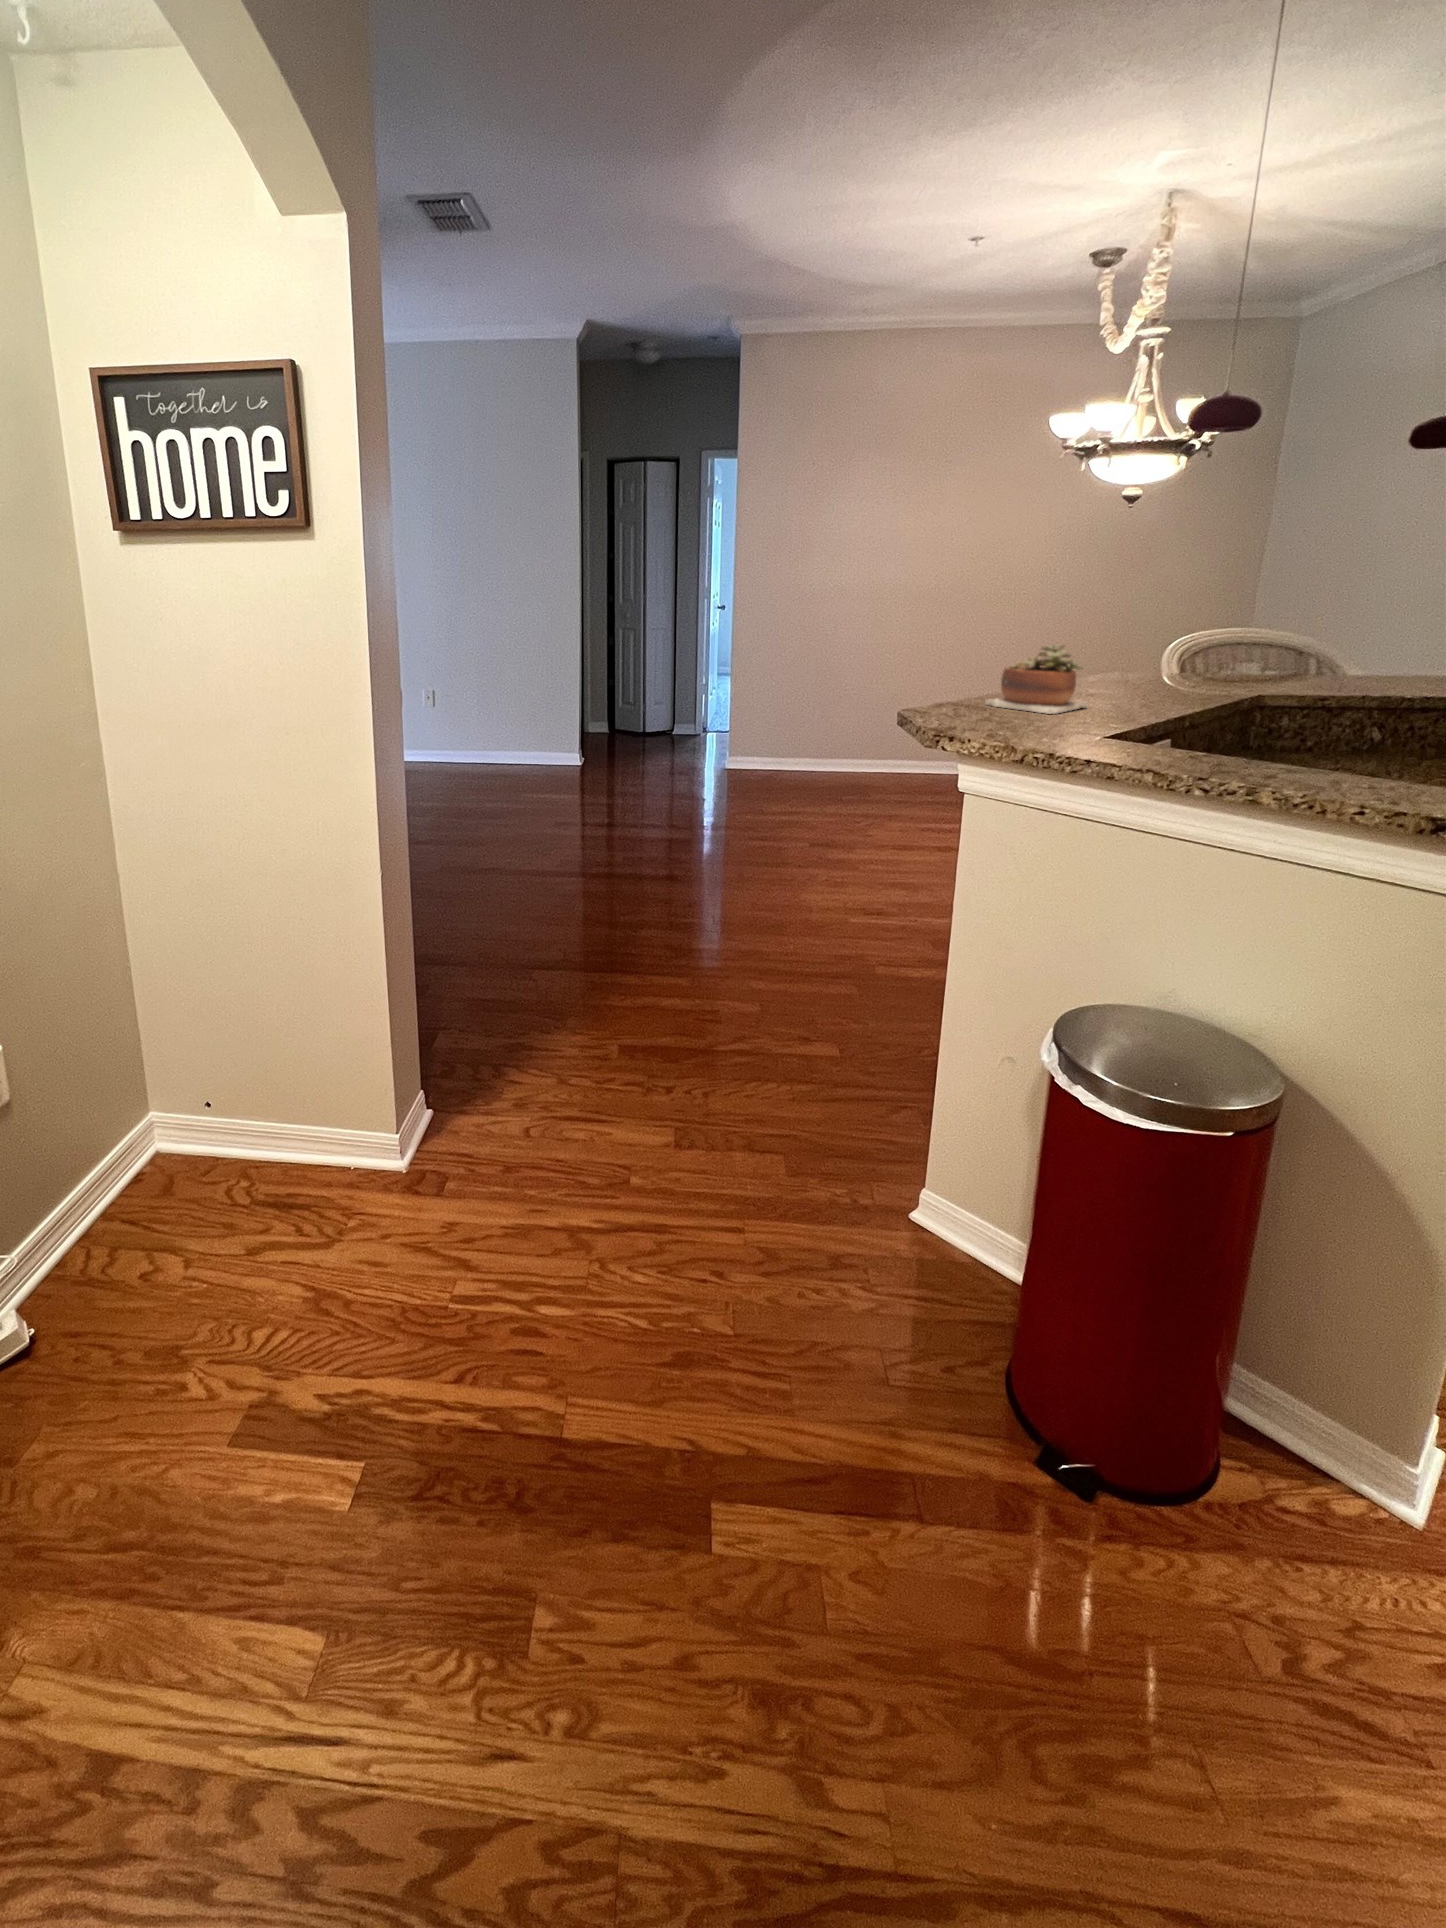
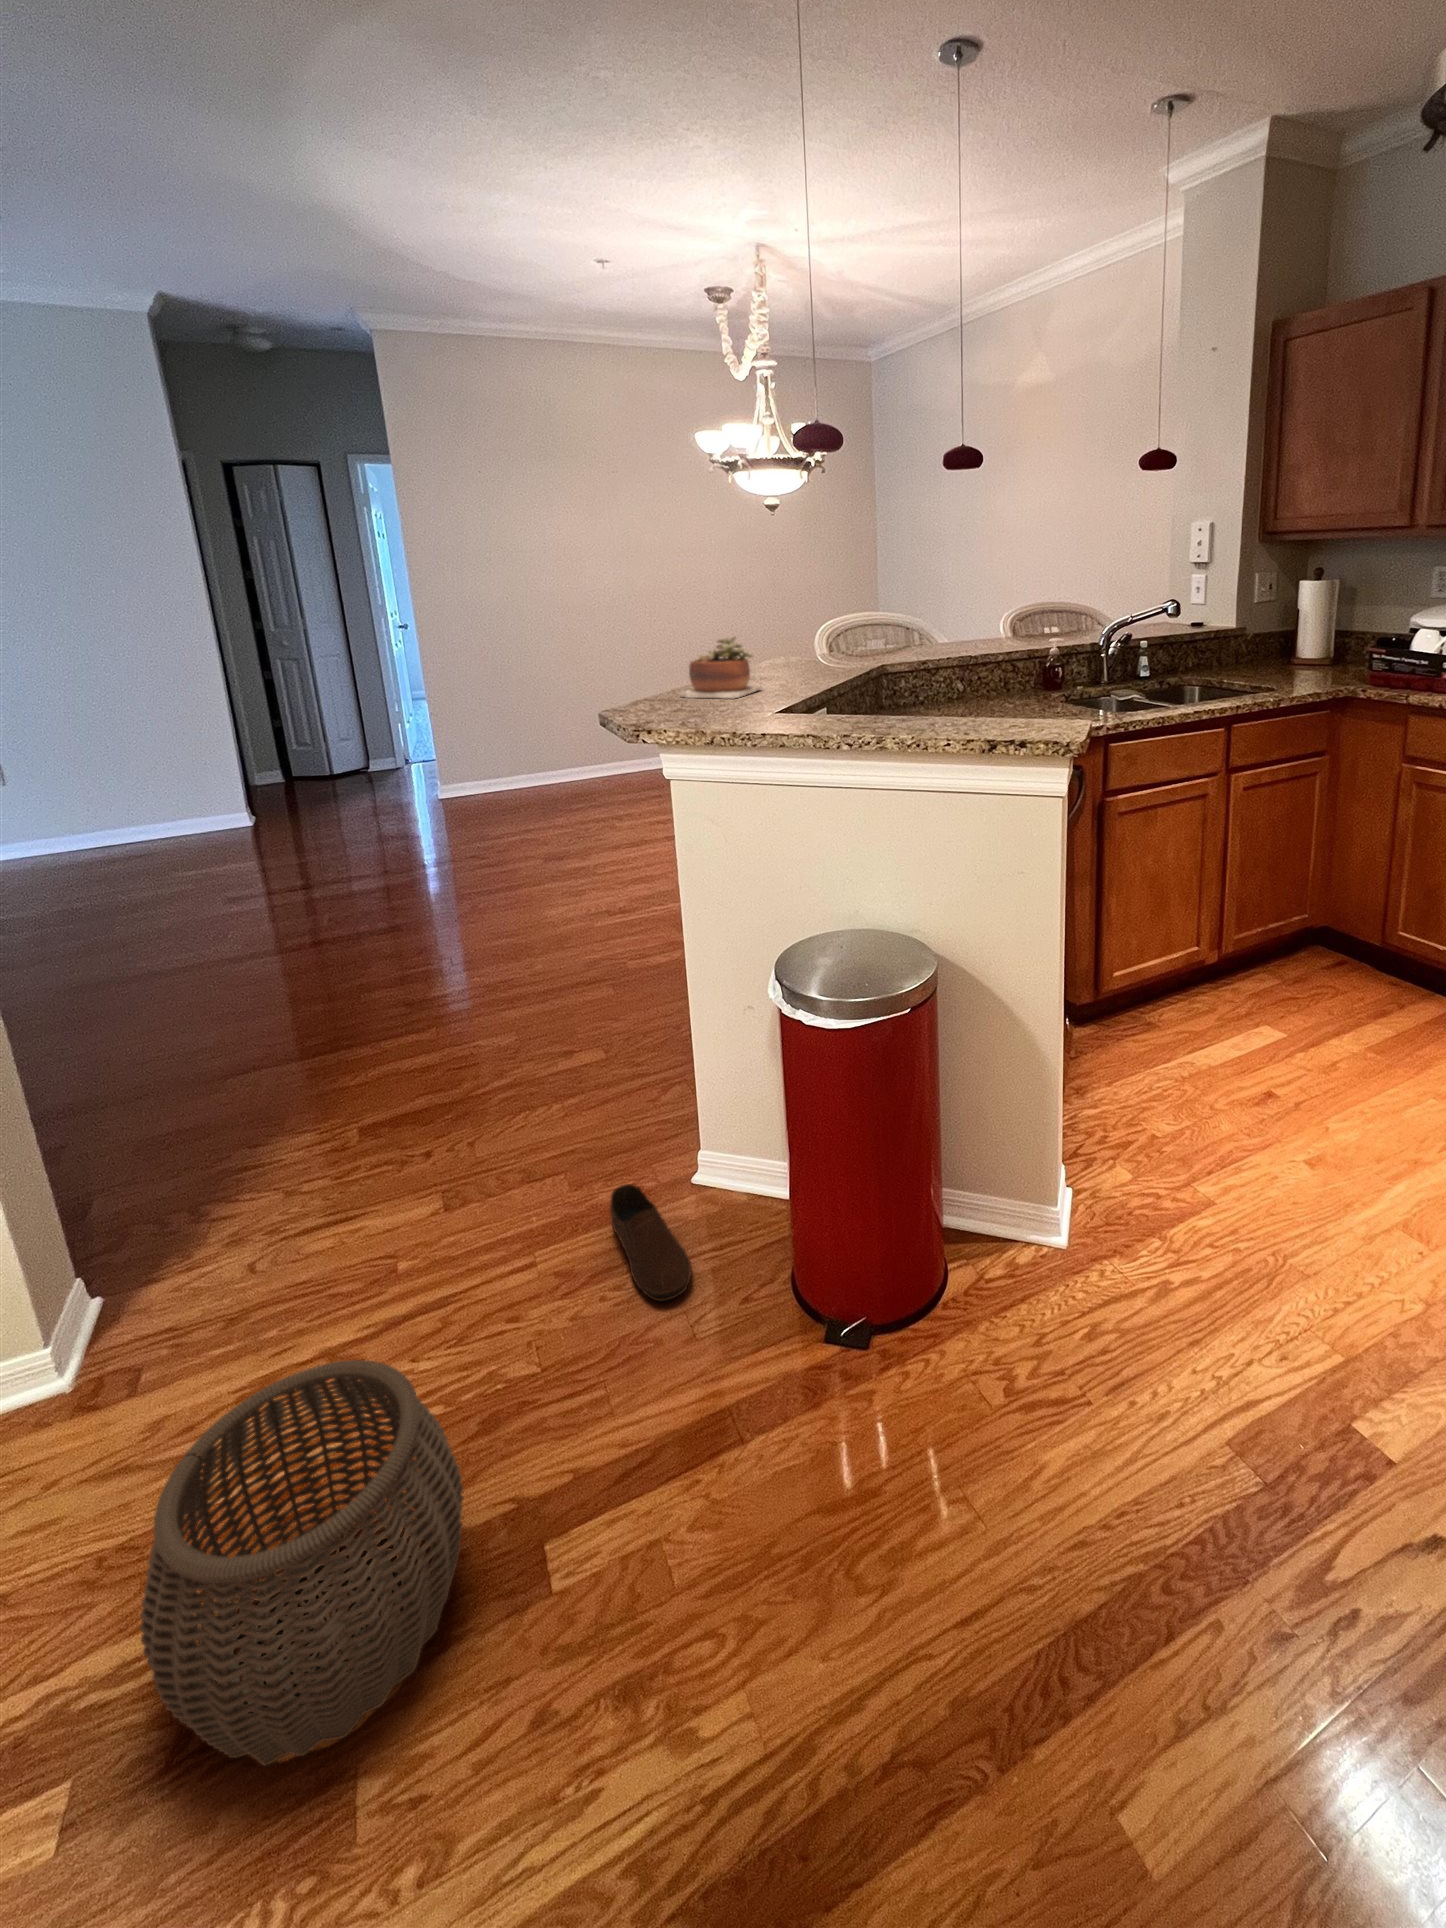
shoe: none [819,1187,893,1327] -> present [610,1184,691,1302]
woven basket: none [416,1242,653,1569] -> present [140,1360,464,1765]

